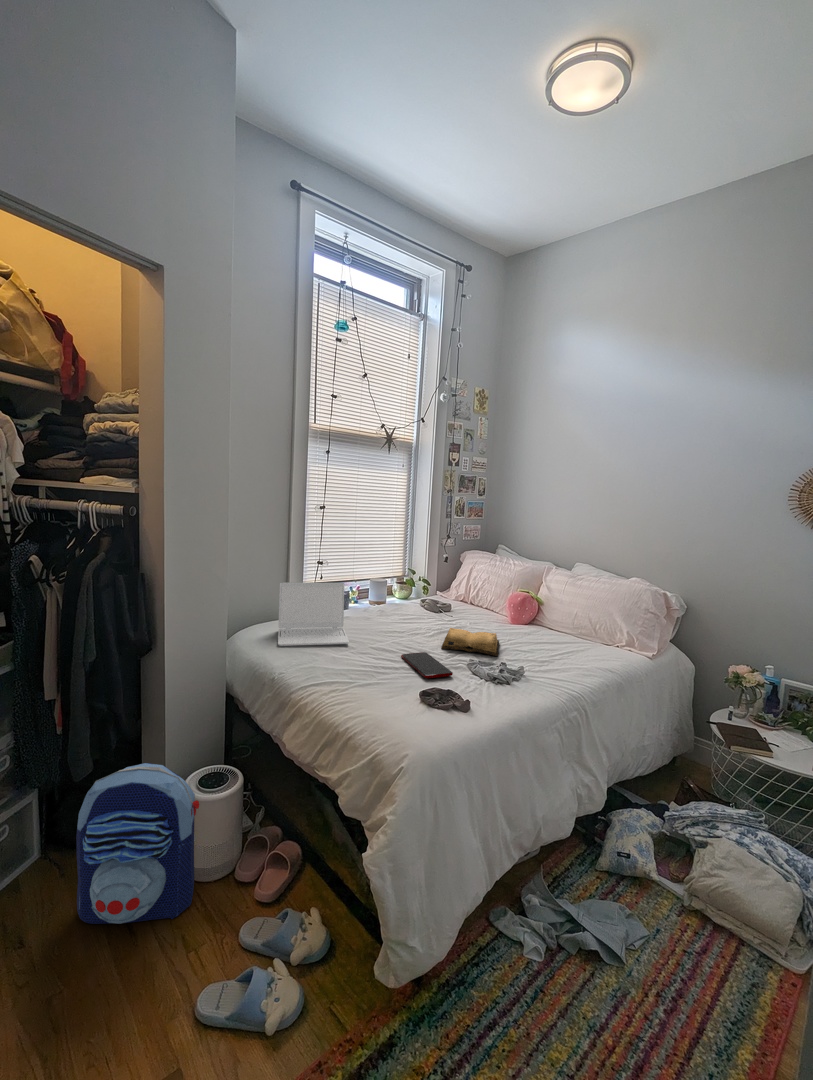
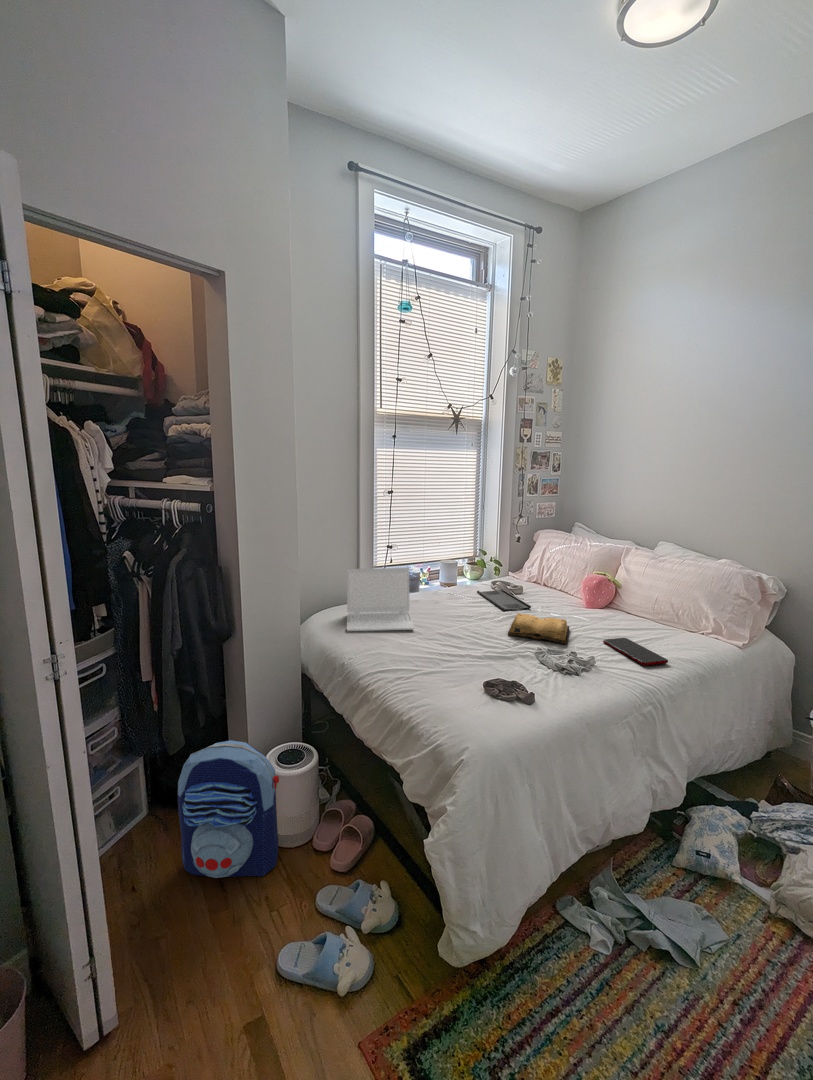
tray: none [410,607,462,627] -> present [477,589,531,610]
smartphone: present [401,652,453,678] -> present [603,638,668,665]

